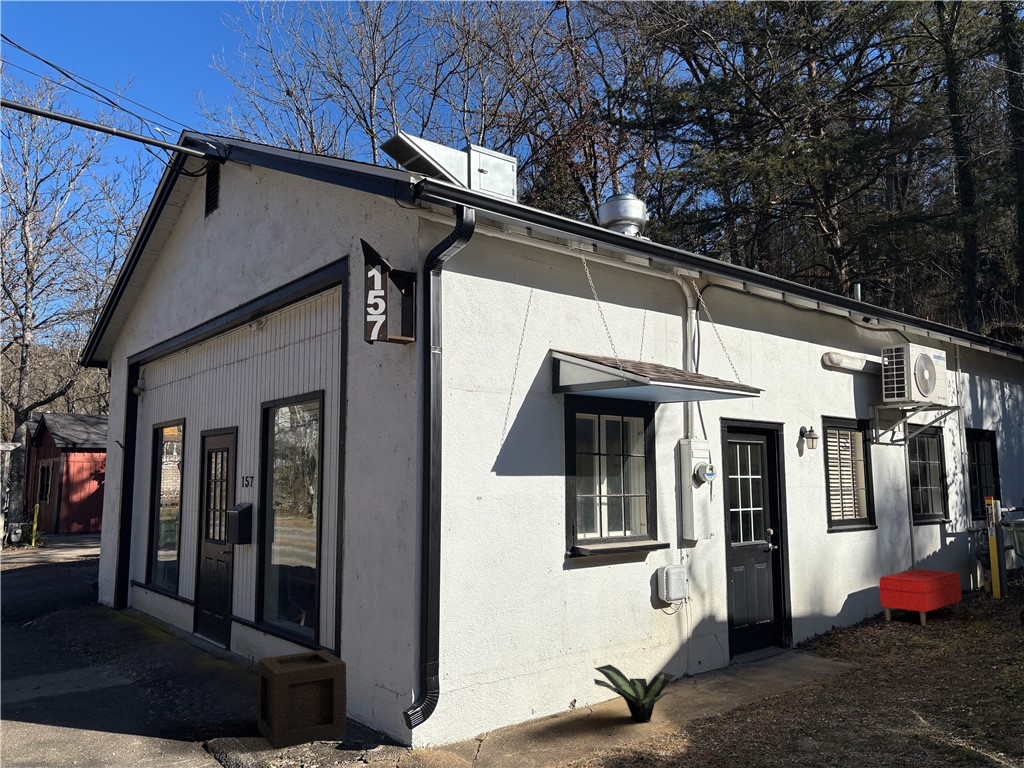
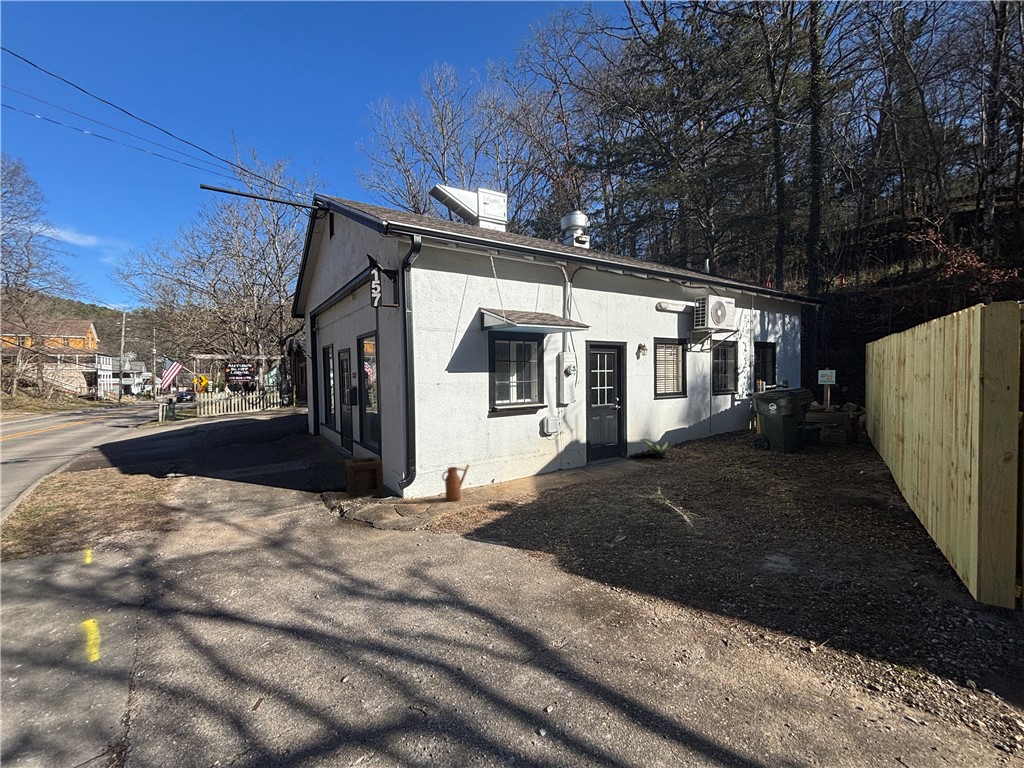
bench: present [880,569,962,626] -> none [685,419,733,448]
potted plant: present [594,664,682,721] -> present [641,439,672,458]
watering can: none [489,668,537,751] -> present [442,465,469,501]

